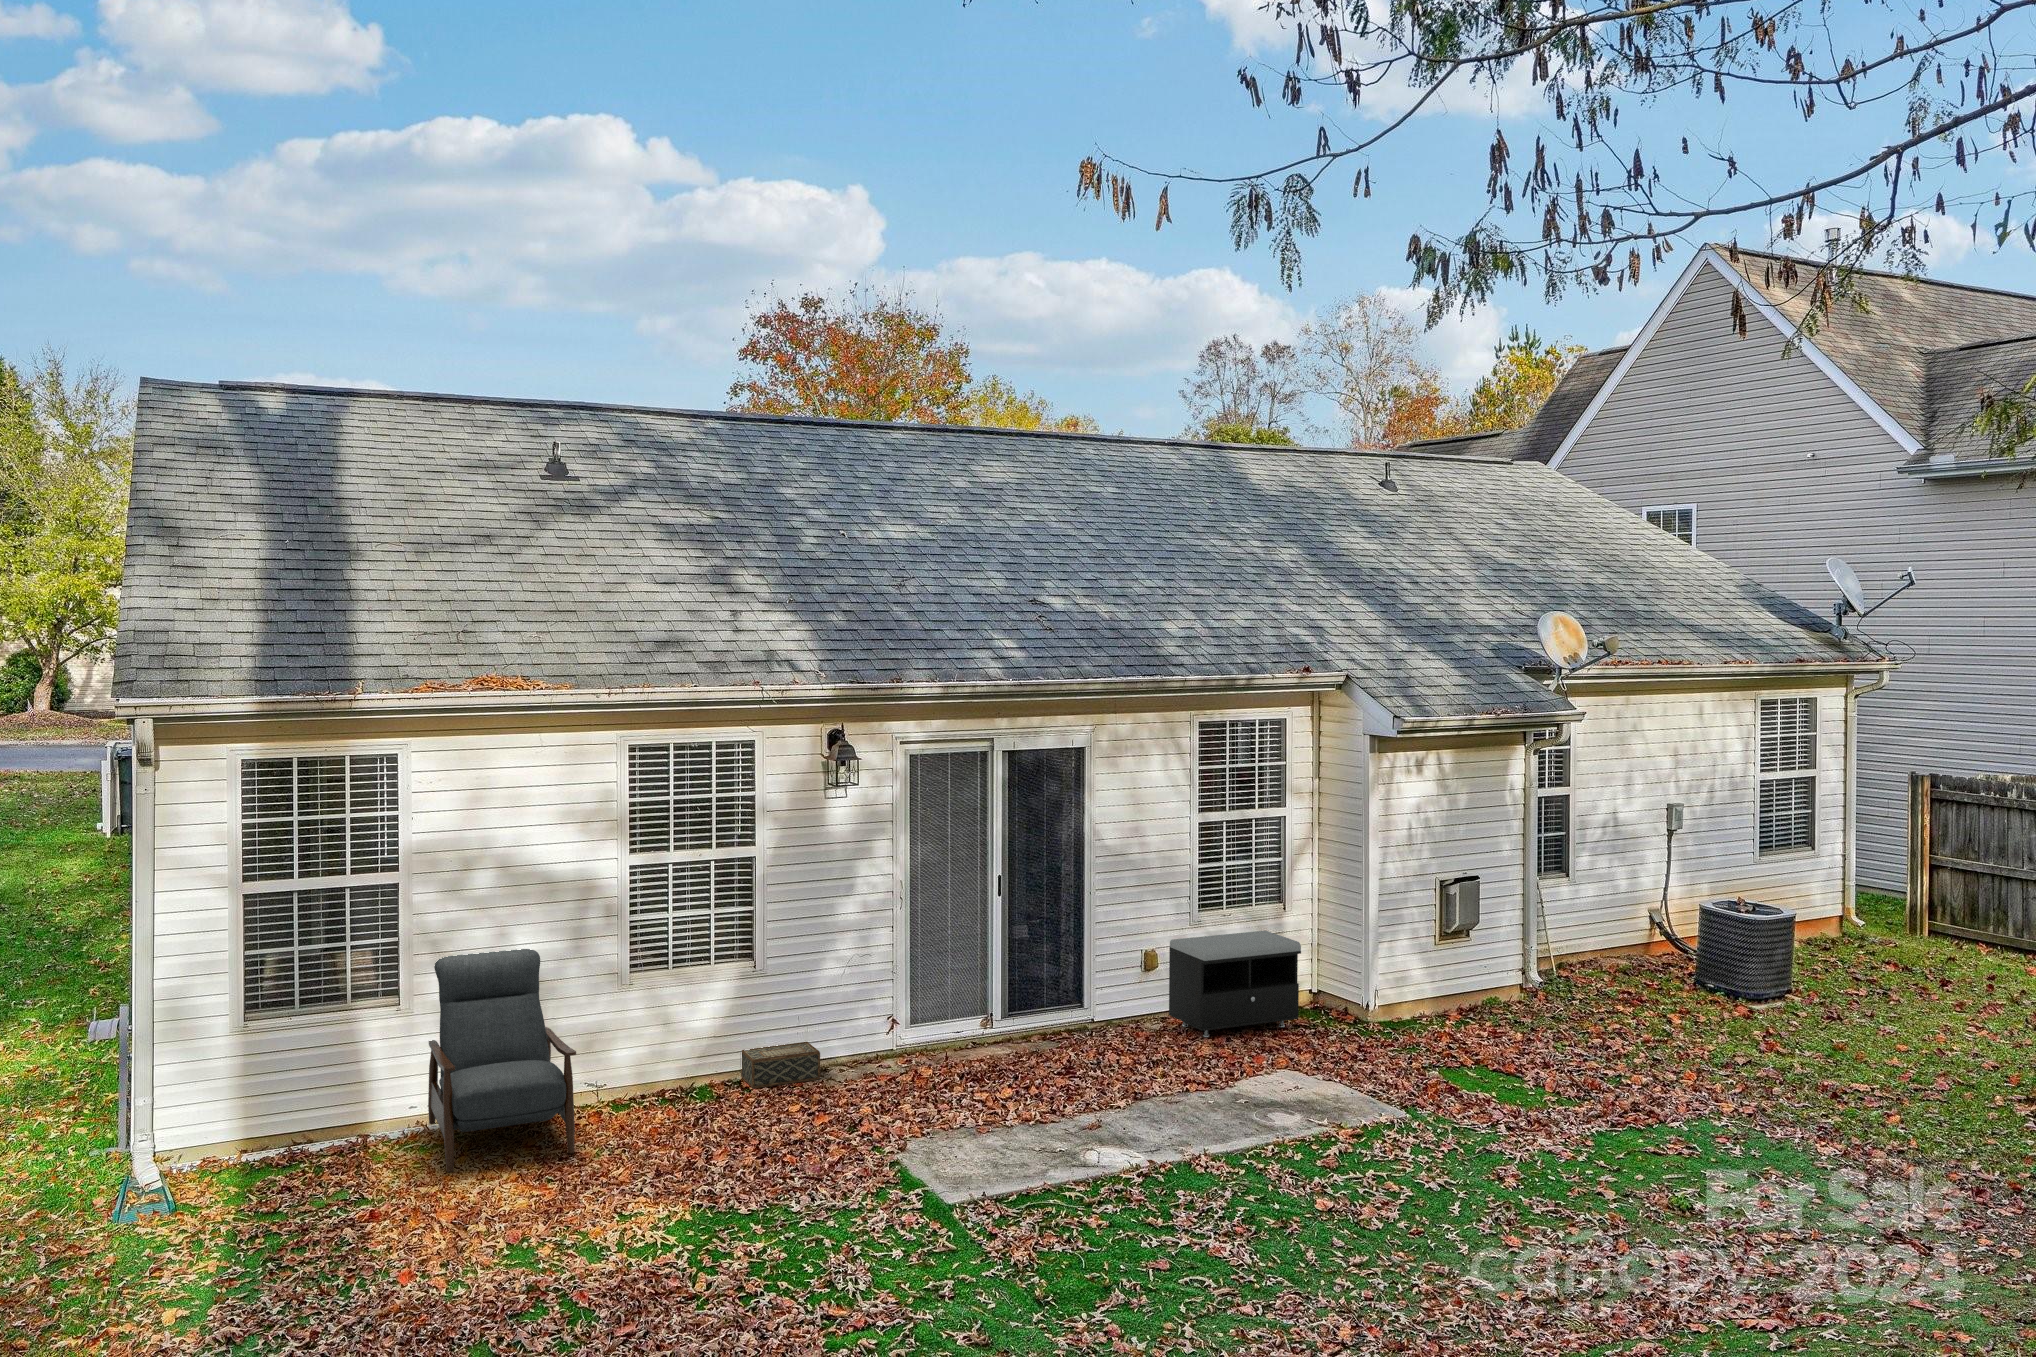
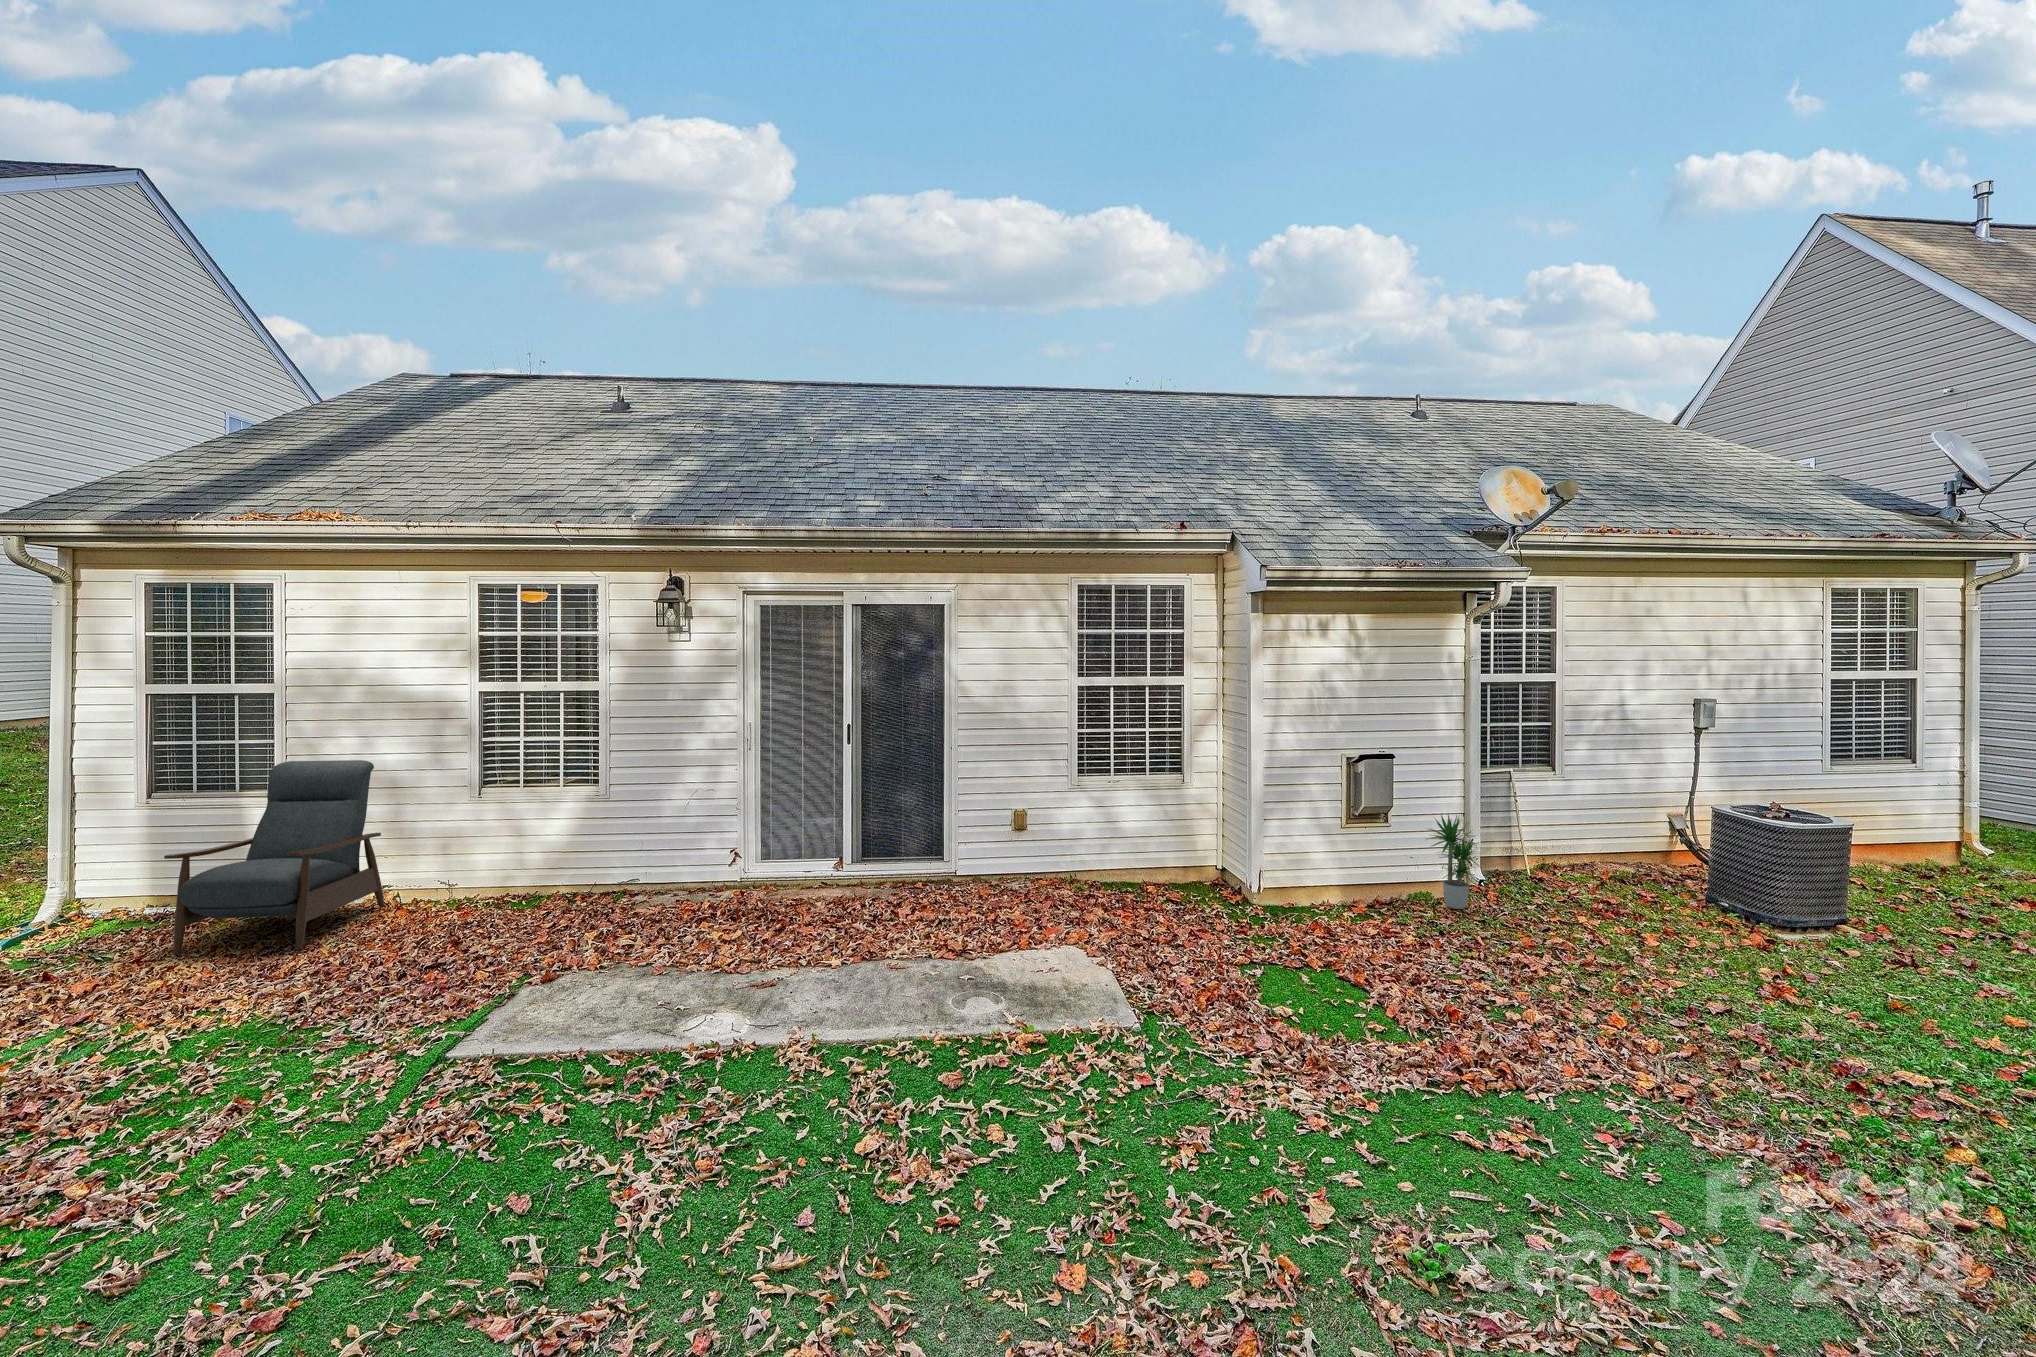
potted plant: none [1495,923,1549,1008] -> present [1428,814,1480,909]
storage bench: present [1169,931,1301,1037] -> none [1038,801,1166,904]
woven basket: present [741,1042,820,1088] -> none [566,870,647,908]

